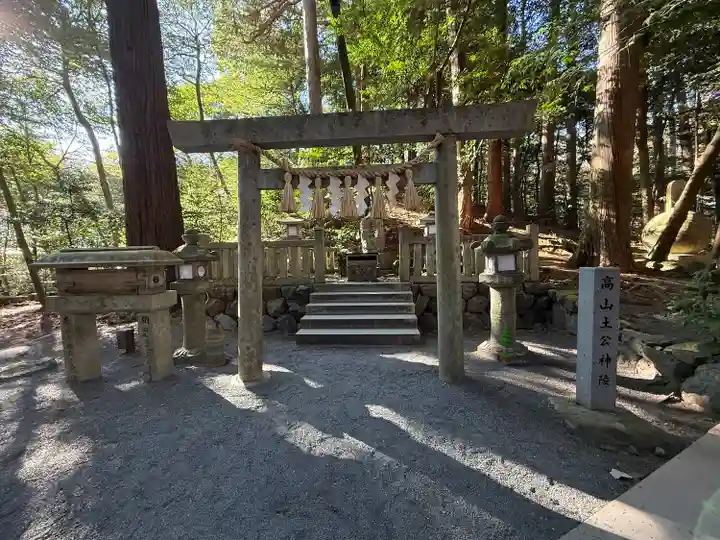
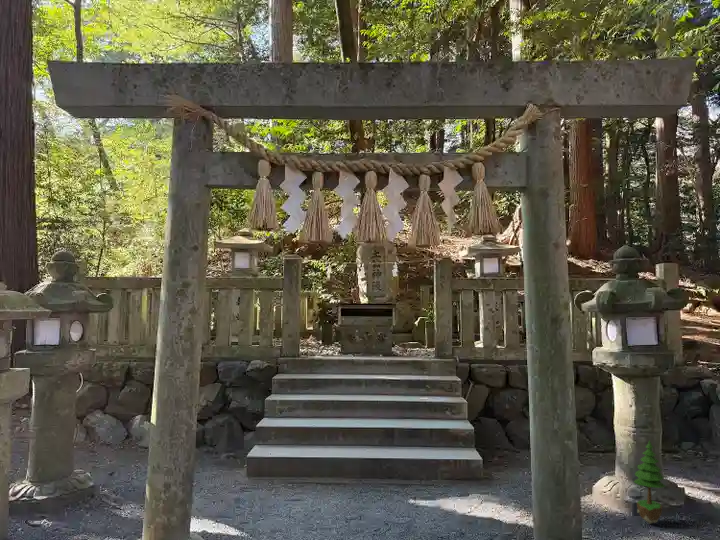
basket: present [205,326,226,366] -> none [77,438,117,520]

